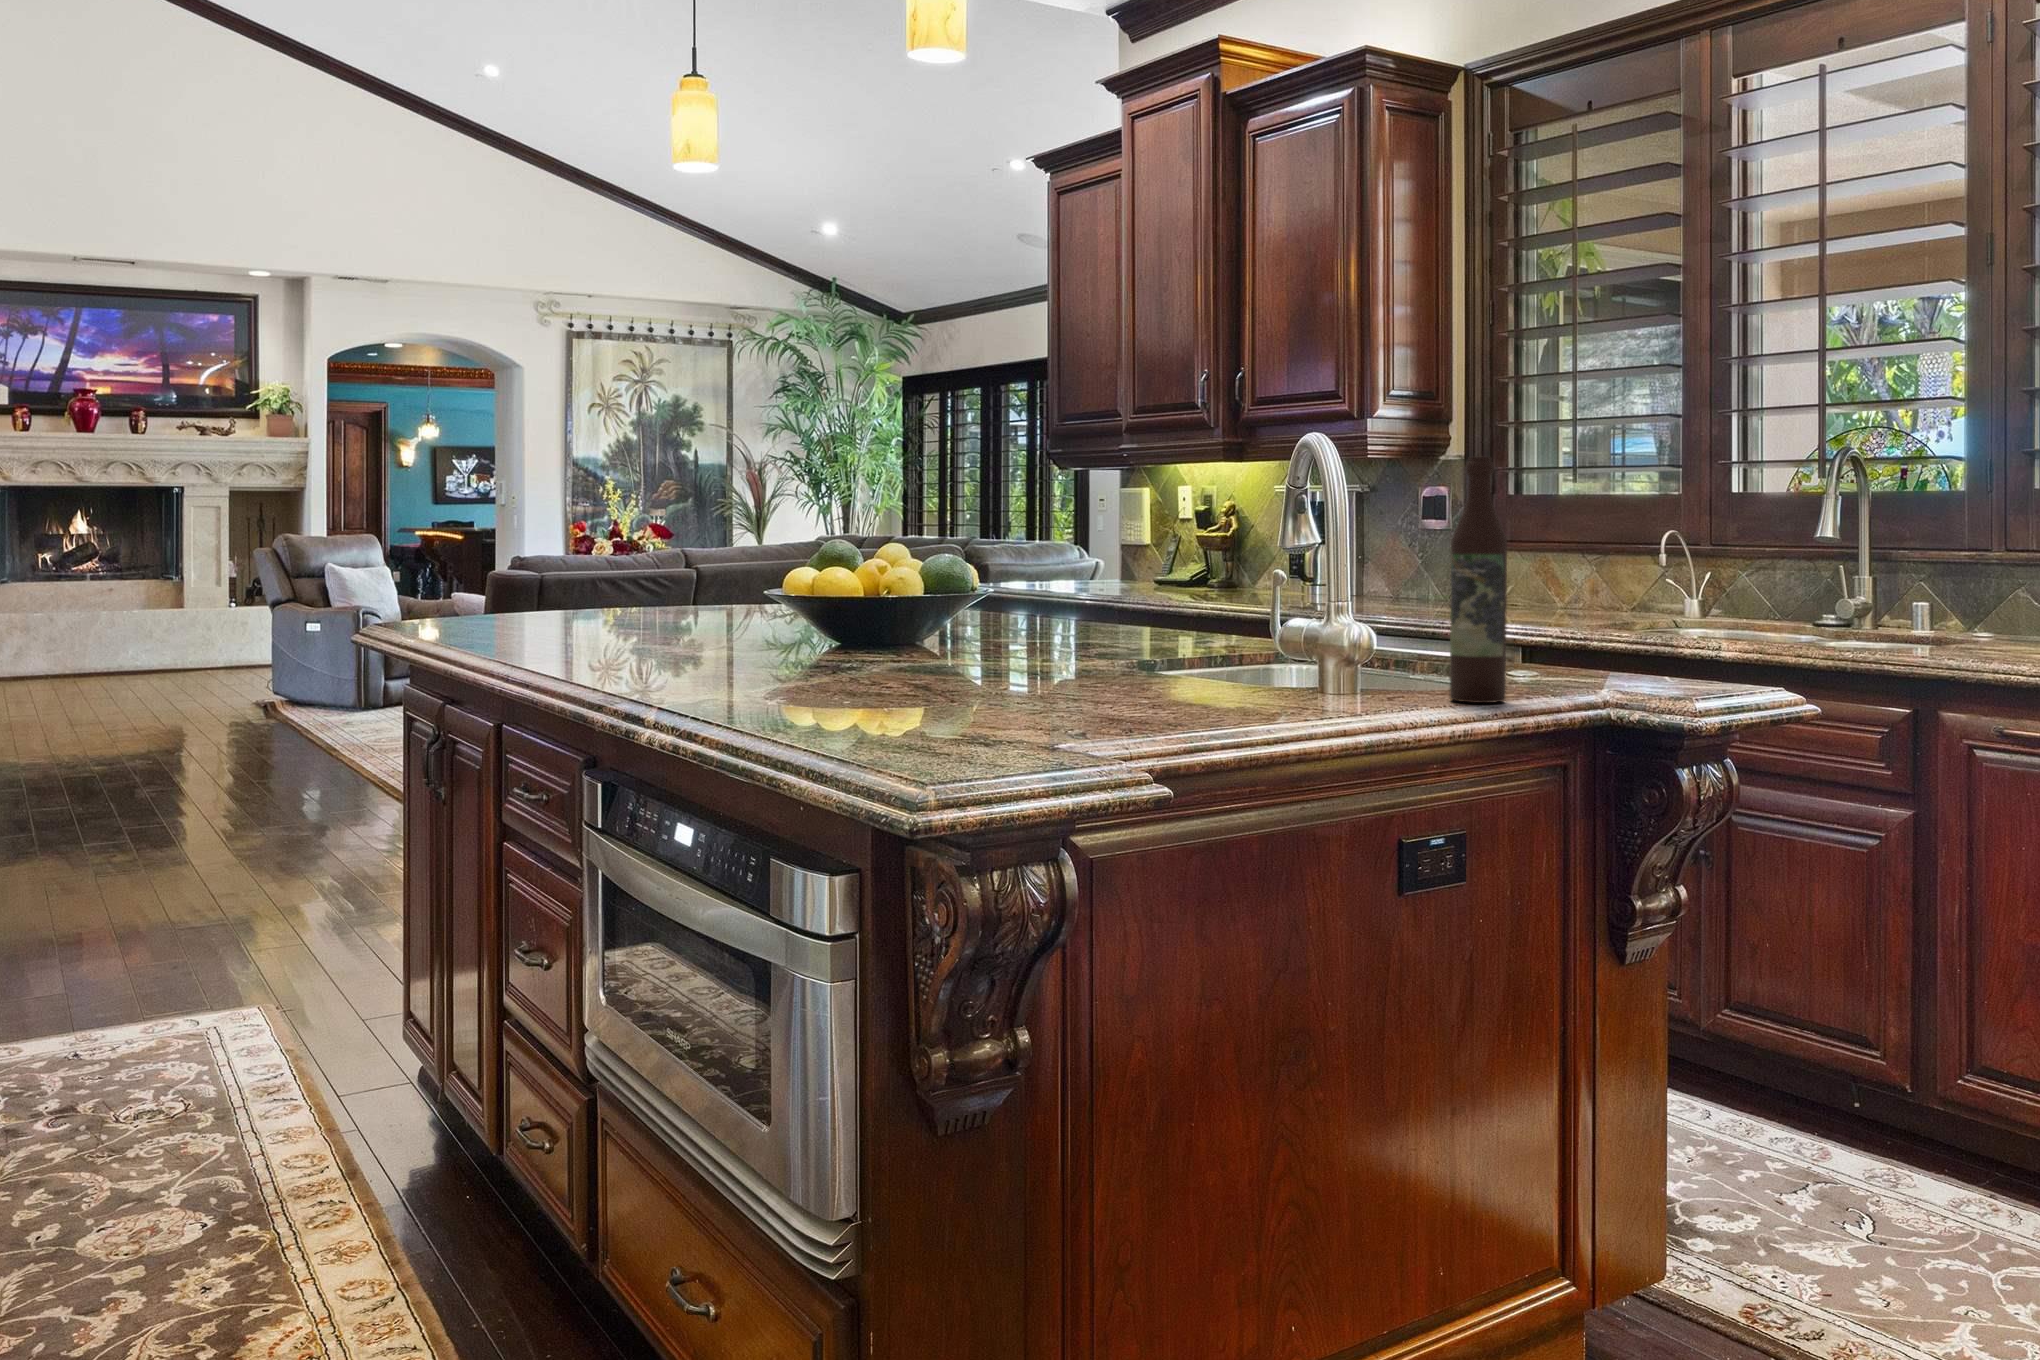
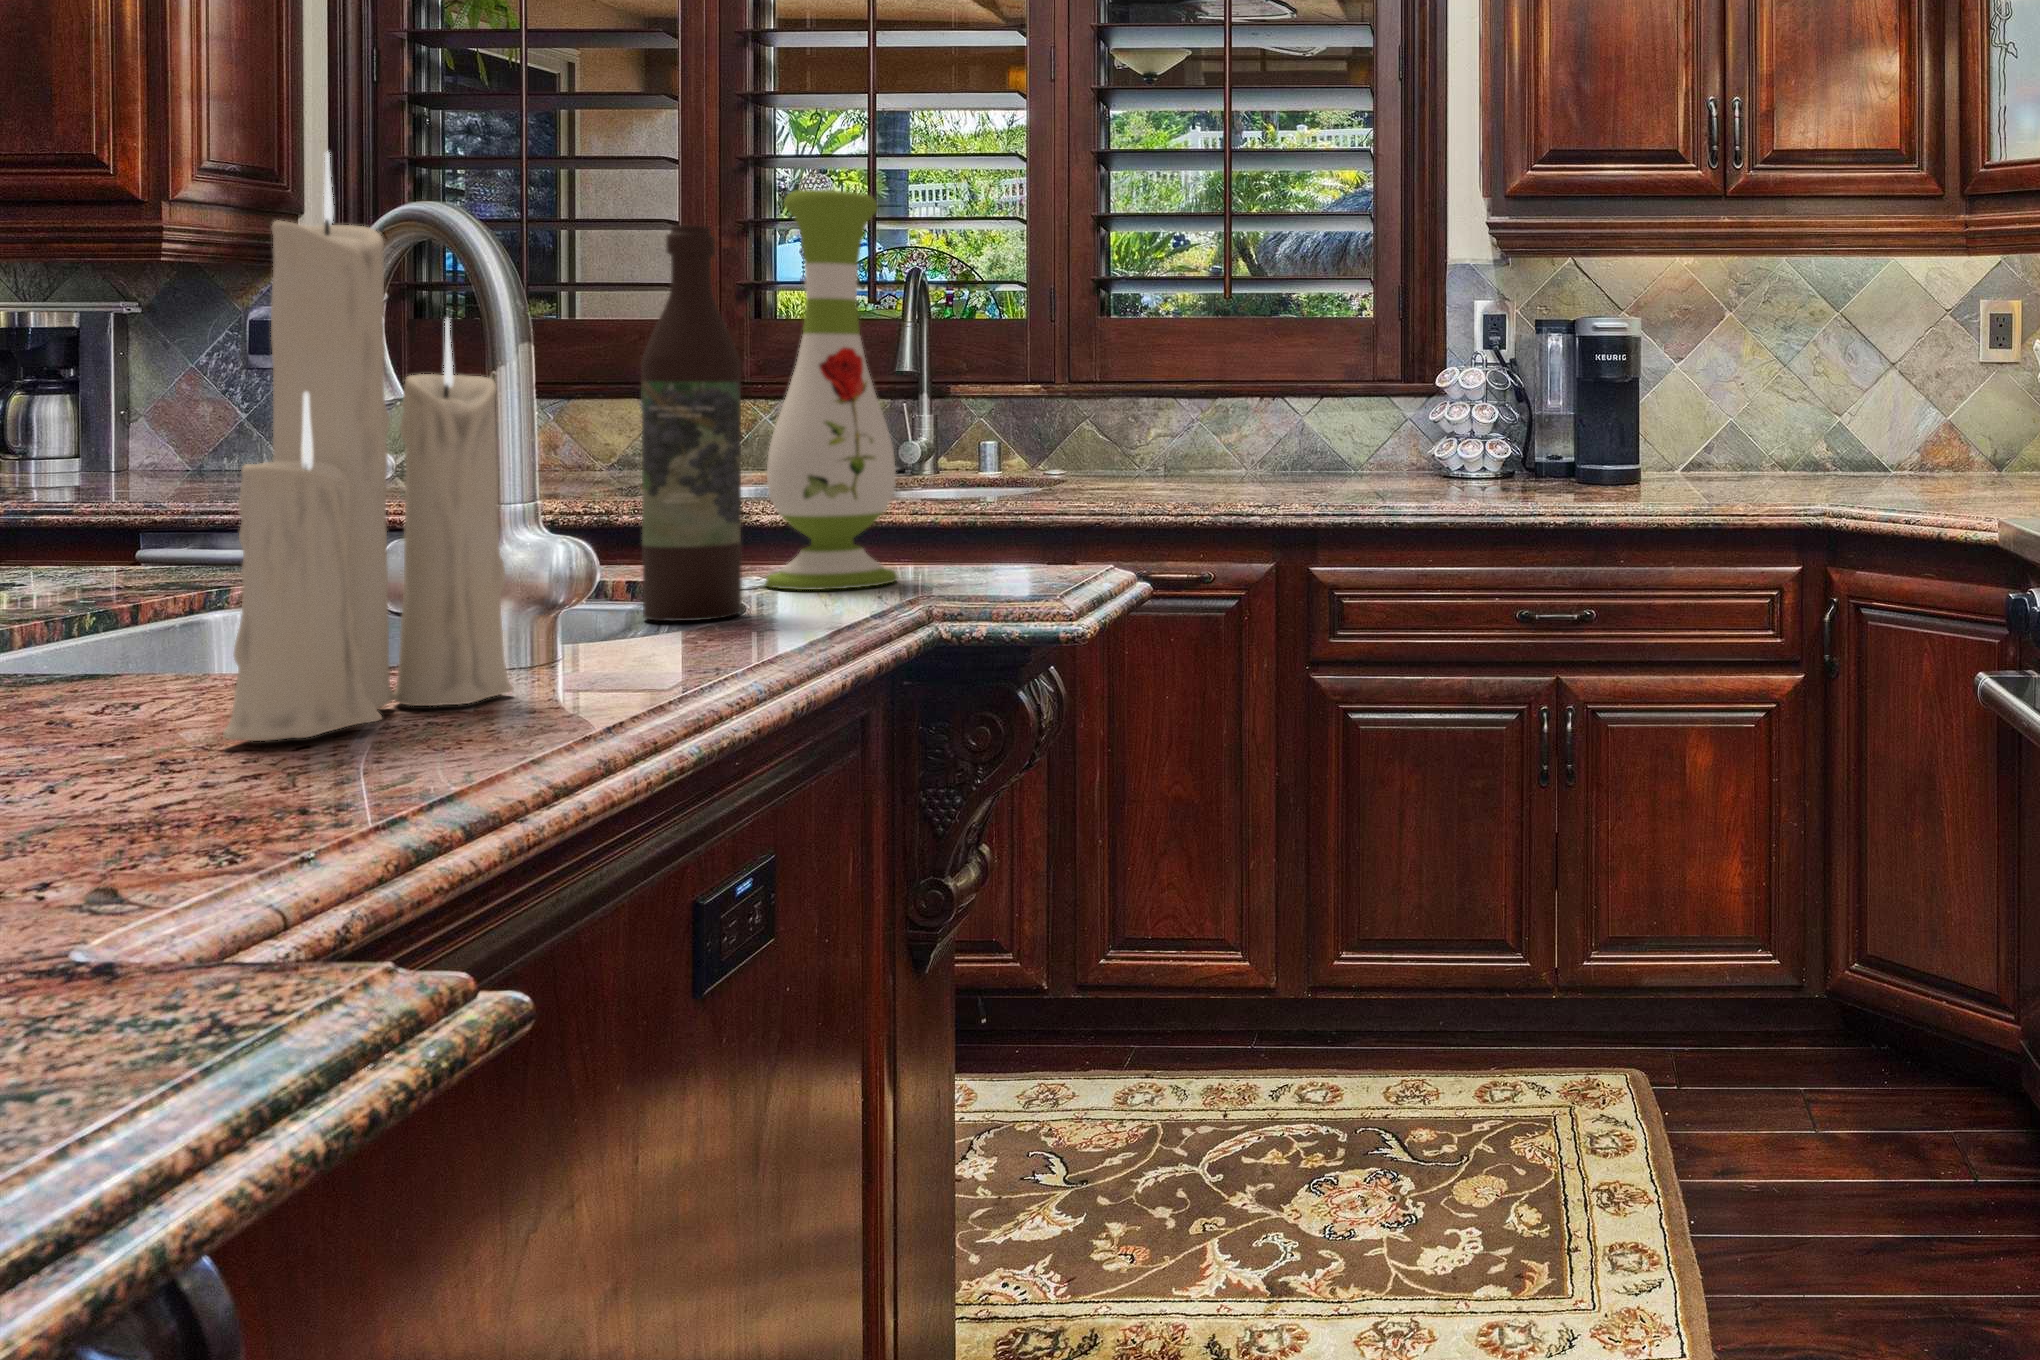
vase: none [1551,421,1639,696] -> present [765,190,897,590]
candle: none [1204,429,1332,725] -> present [223,151,514,741]

